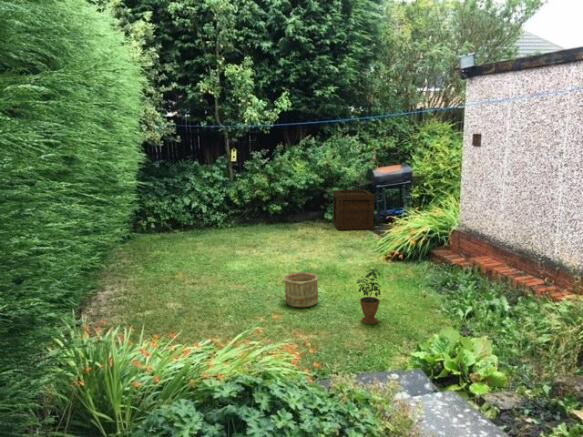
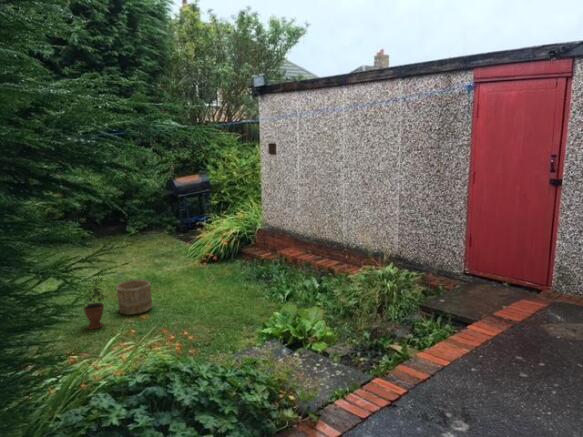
wooden crate: present [333,190,374,230] -> none [134,200,179,241]
potted plant: present [357,269,381,324] -> present [84,276,104,329]

